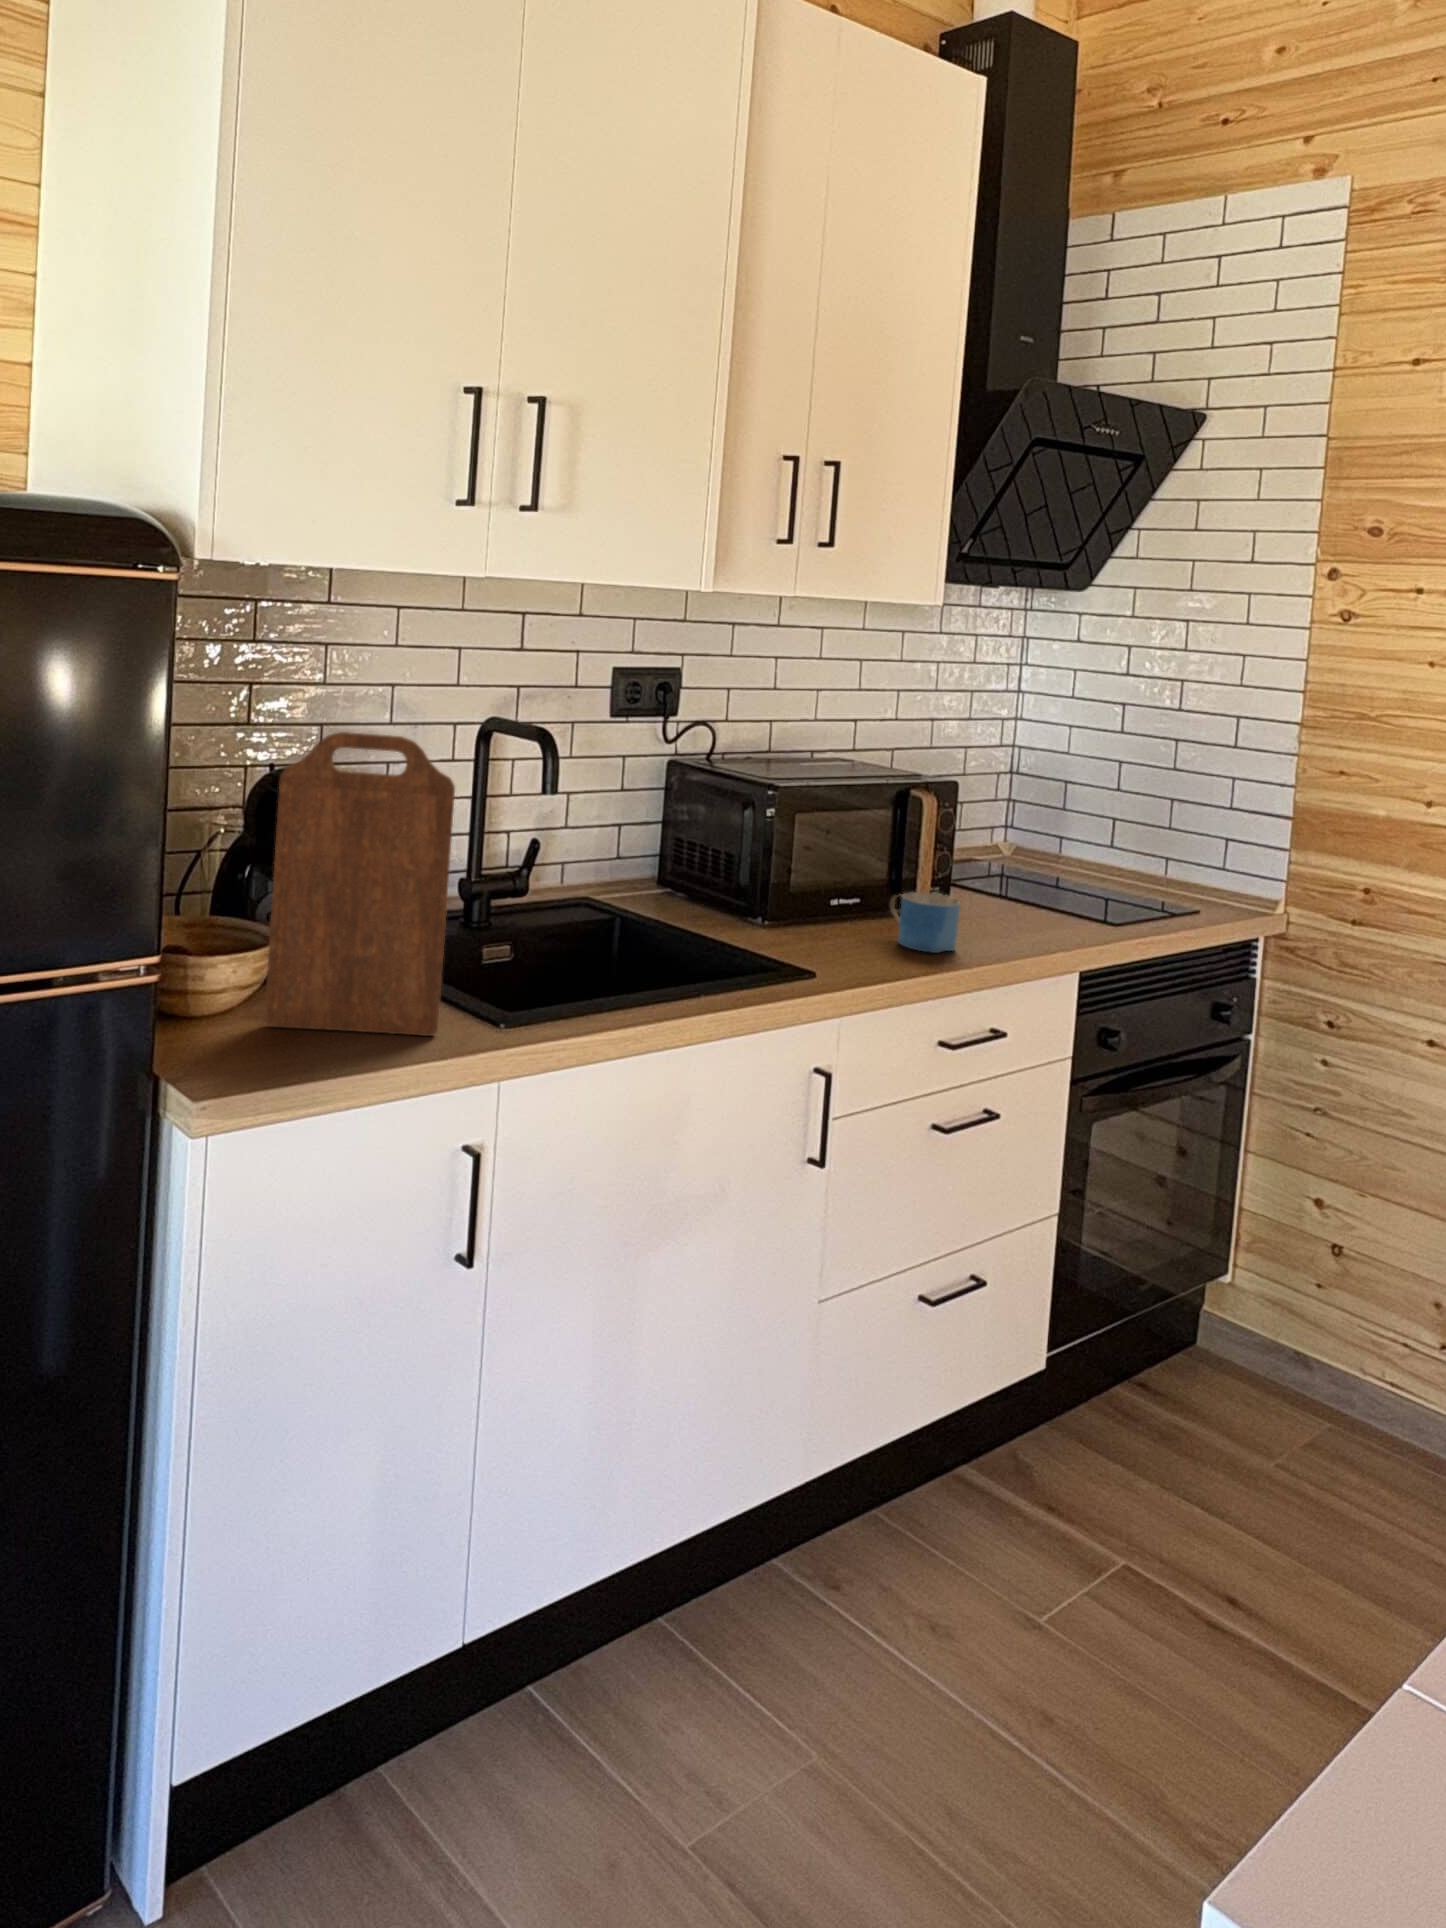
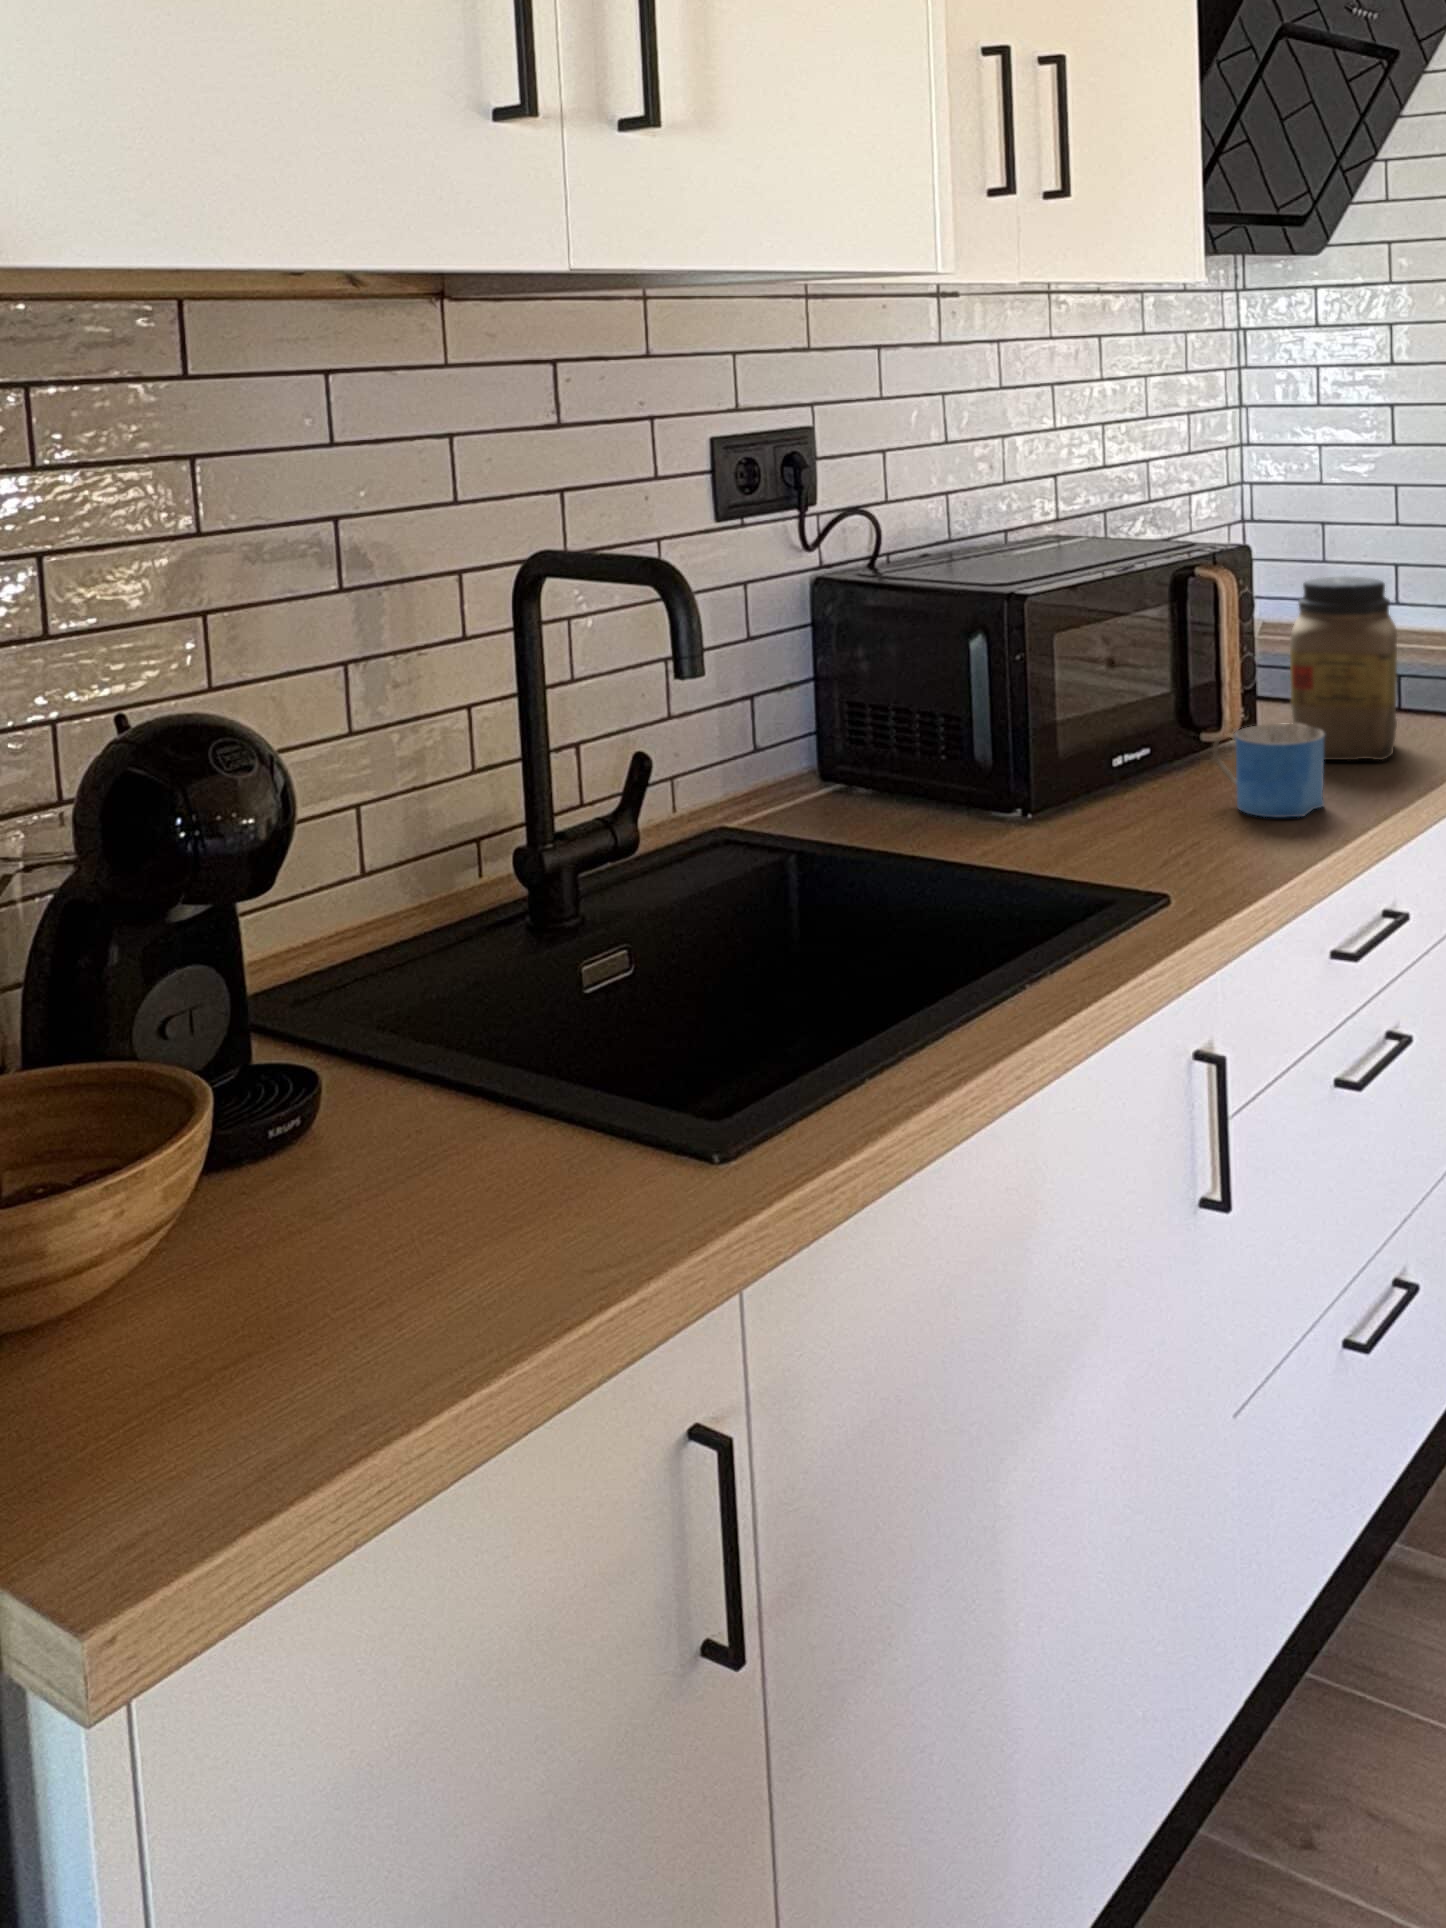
cutting board: present [264,732,455,1036] -> none [185,625,607,1285]
jar: none [961,809,1047,934] -> present [1290,576,1397,760]

